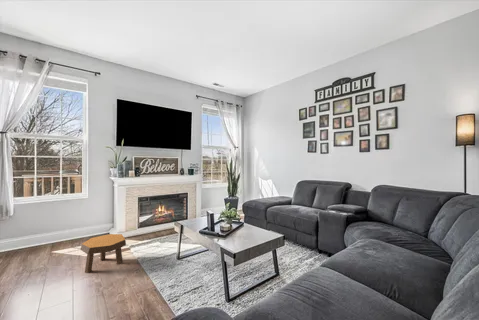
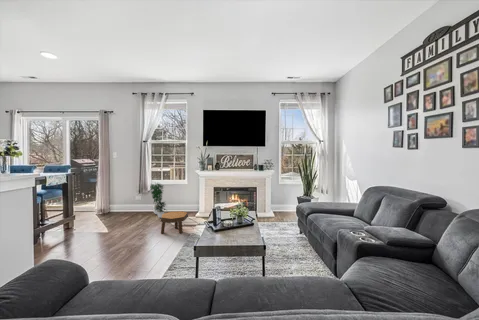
potted plant: none [16,197,63,255] -> present [150,183,166,218]

